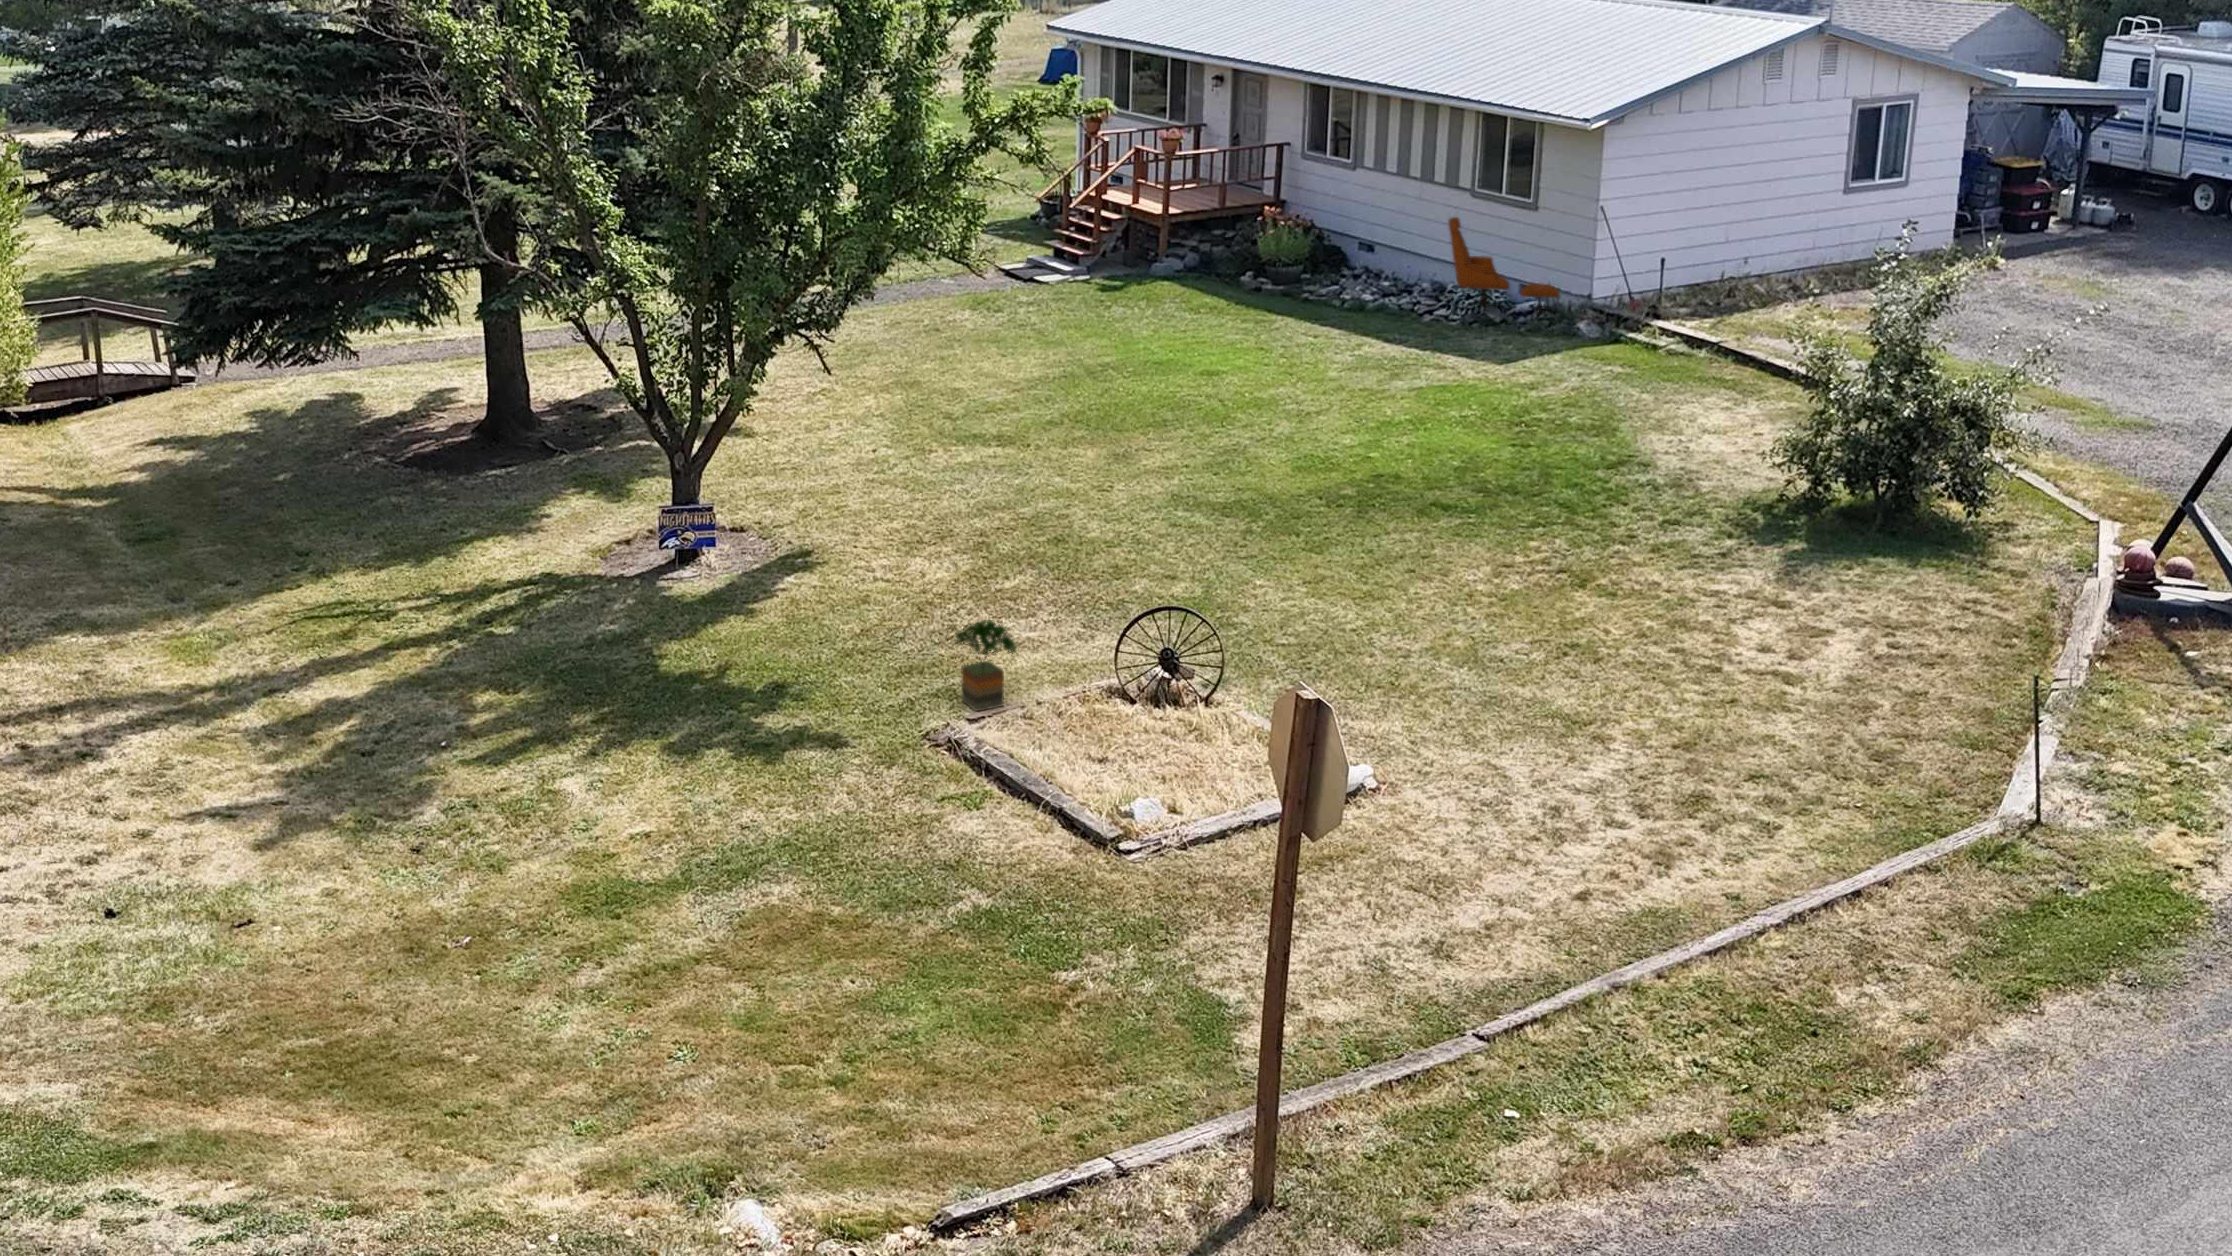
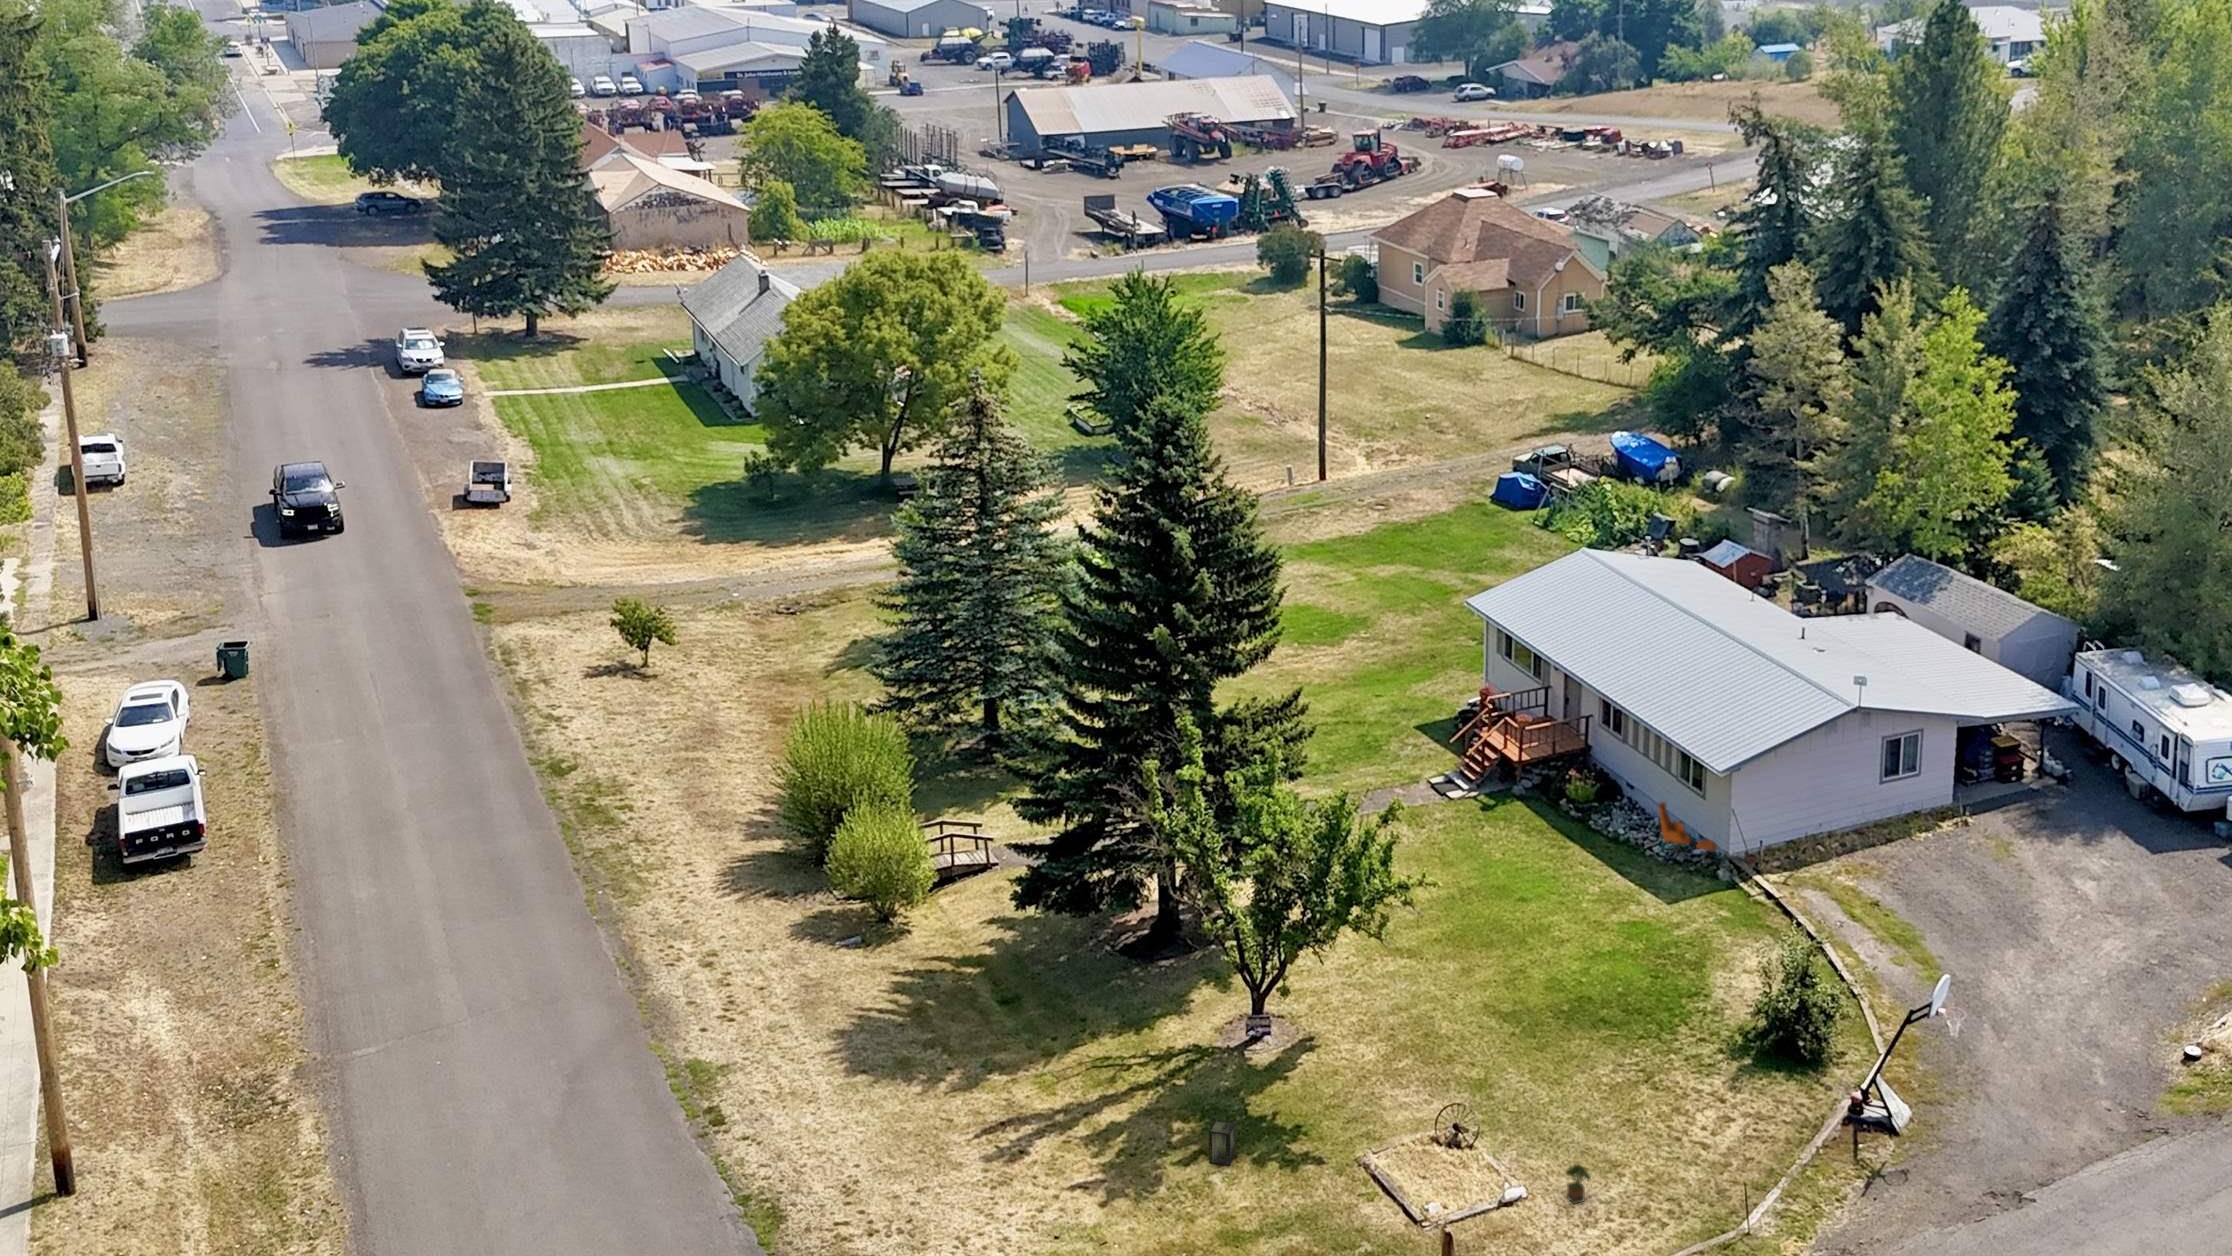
potted tree: present [956,620,1016,711] -> present [1565,1164,1591,1204]
storage box: none [551,650,625,757] -> present [1209,1121,1236,1166]

